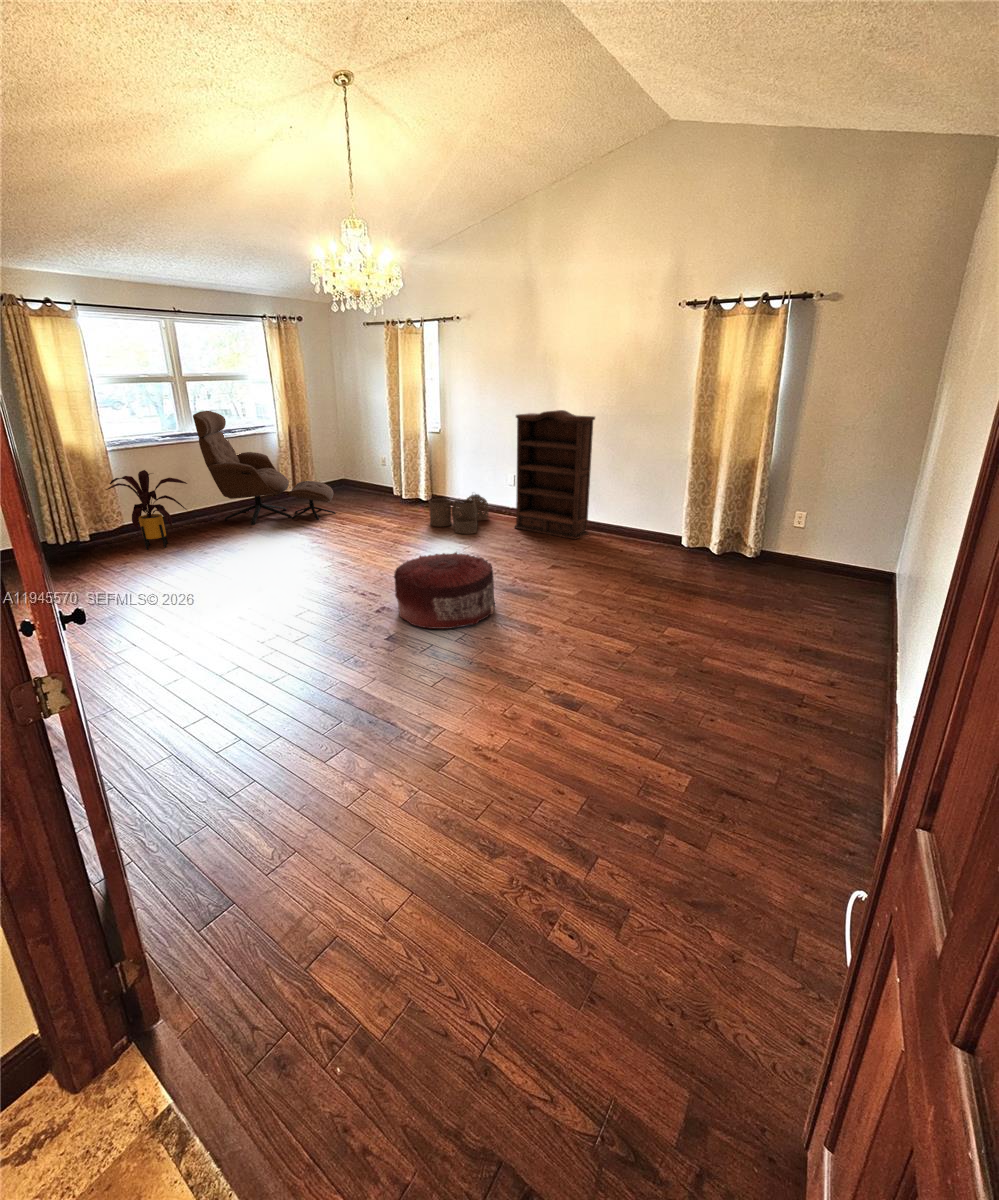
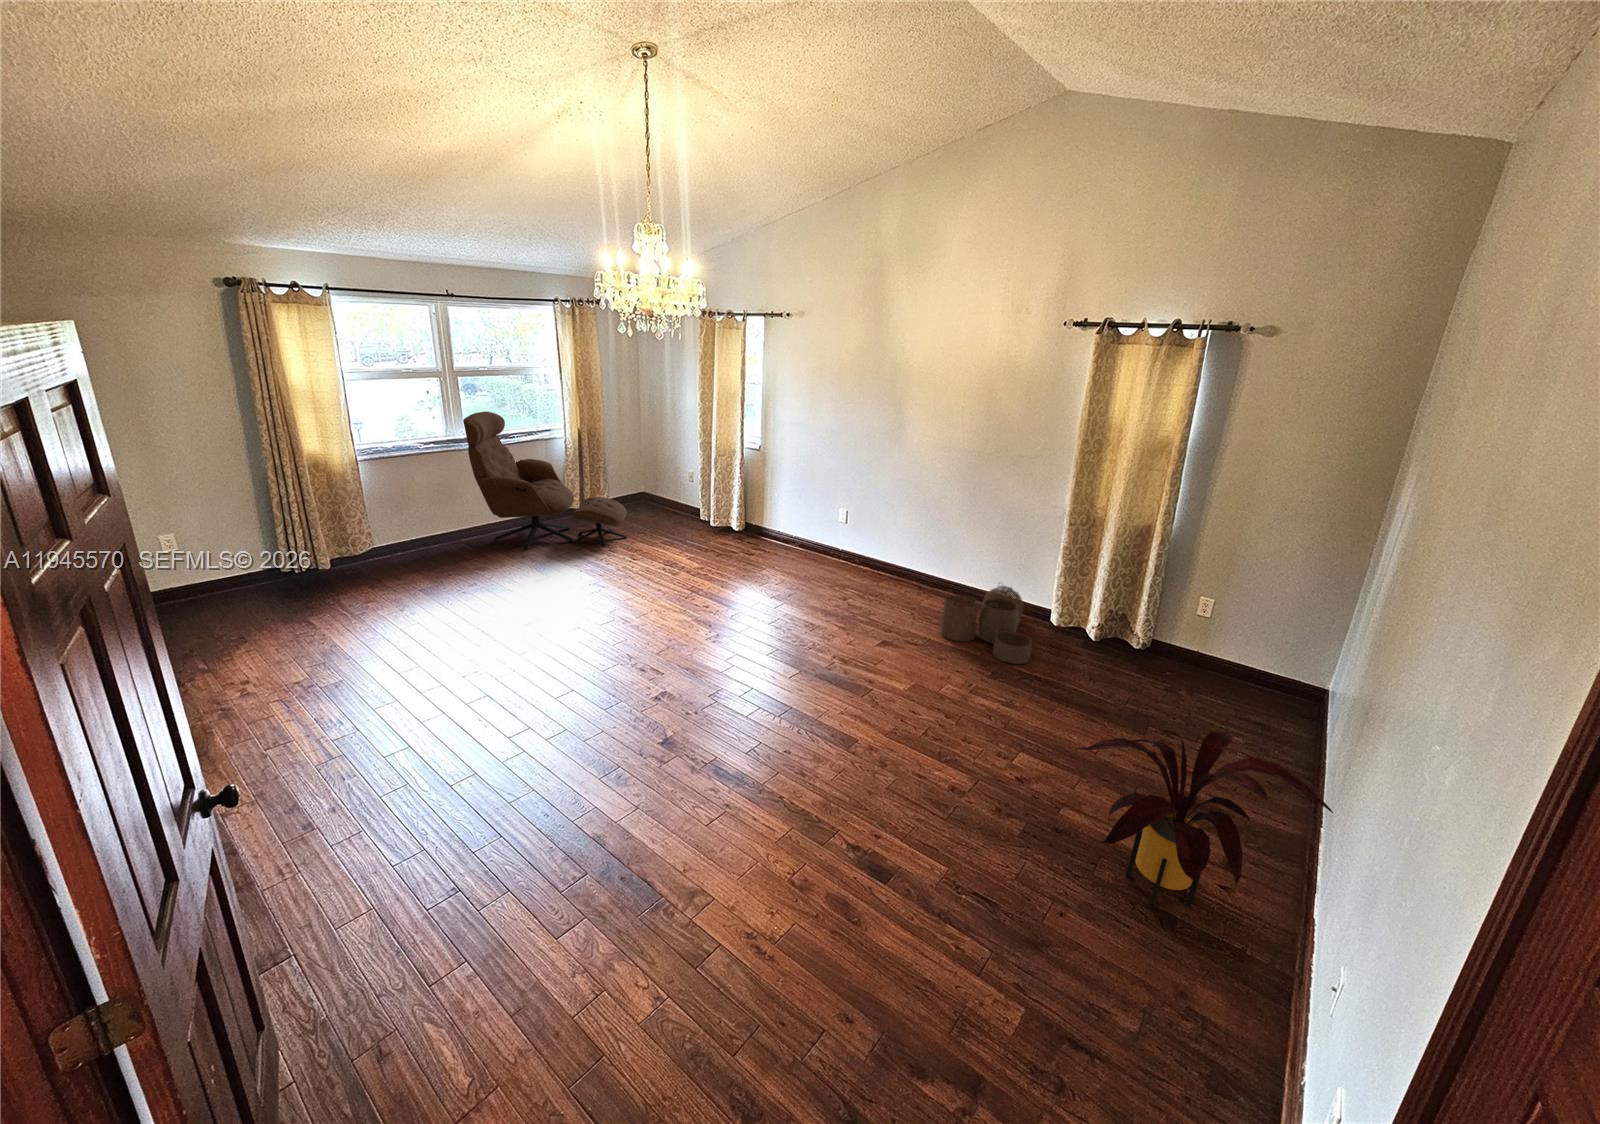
bookshelf: present [515,410,595,540] -> none [841,438,948,600]
house plant: present [106,470,187,550] -> present [1080,730,1333,909]
woven basket: present [429,494,488,534] -> present [941,586,1032,664]
pouf: present [394,552,495,629] -> none [671,633,802,747]

